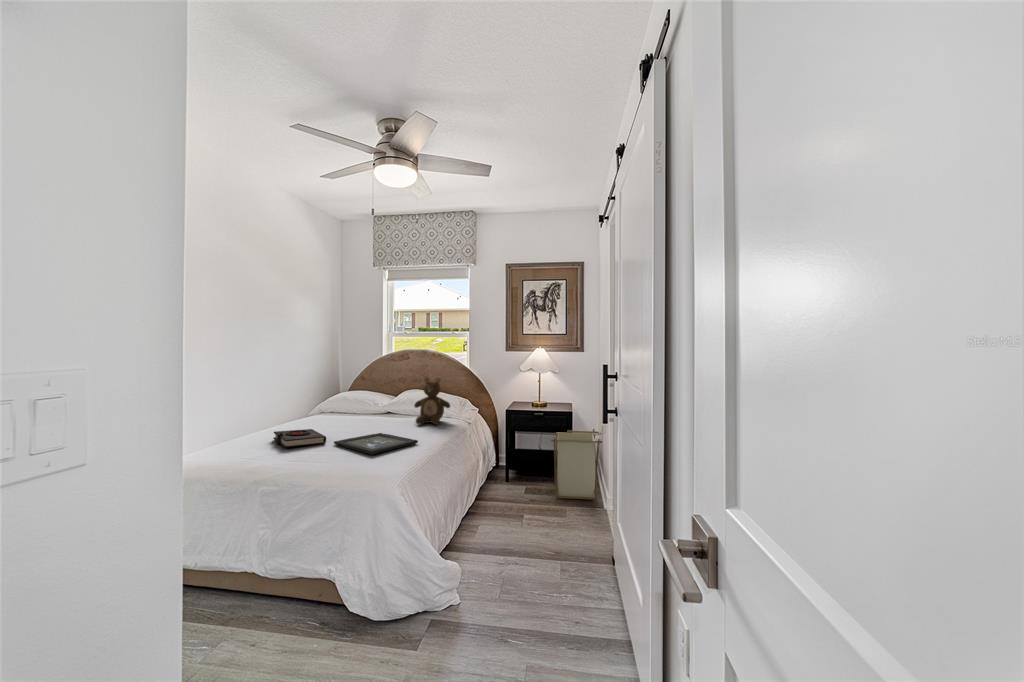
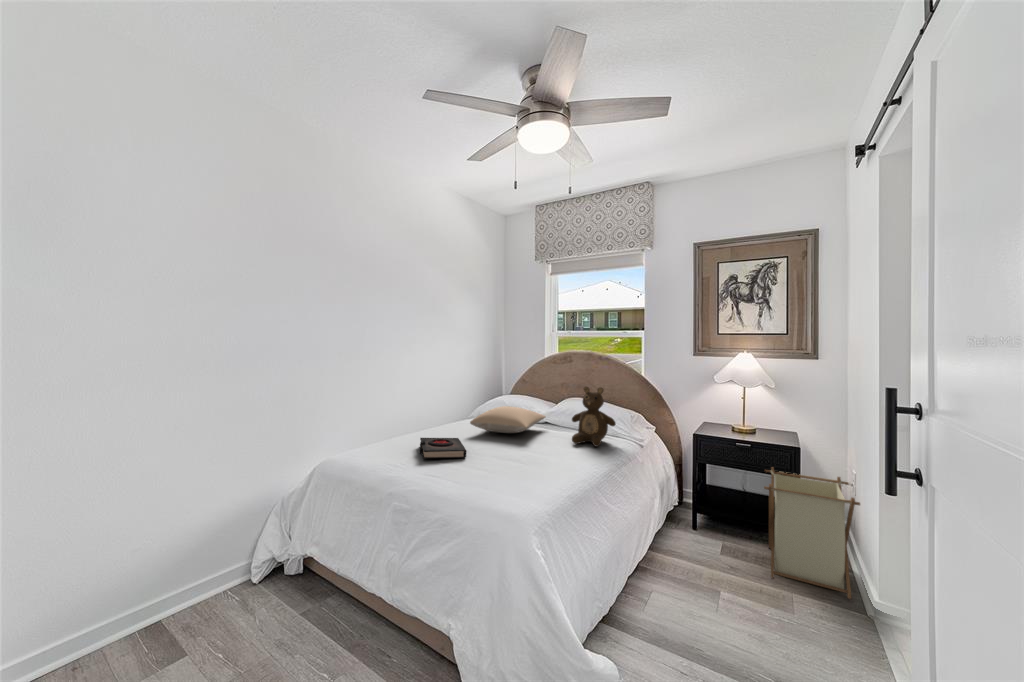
pillow: none [320,399,390,422] -> present [470,406,546,433]
tray: present [334,433,418,455] -> none [473,451,568,483]

